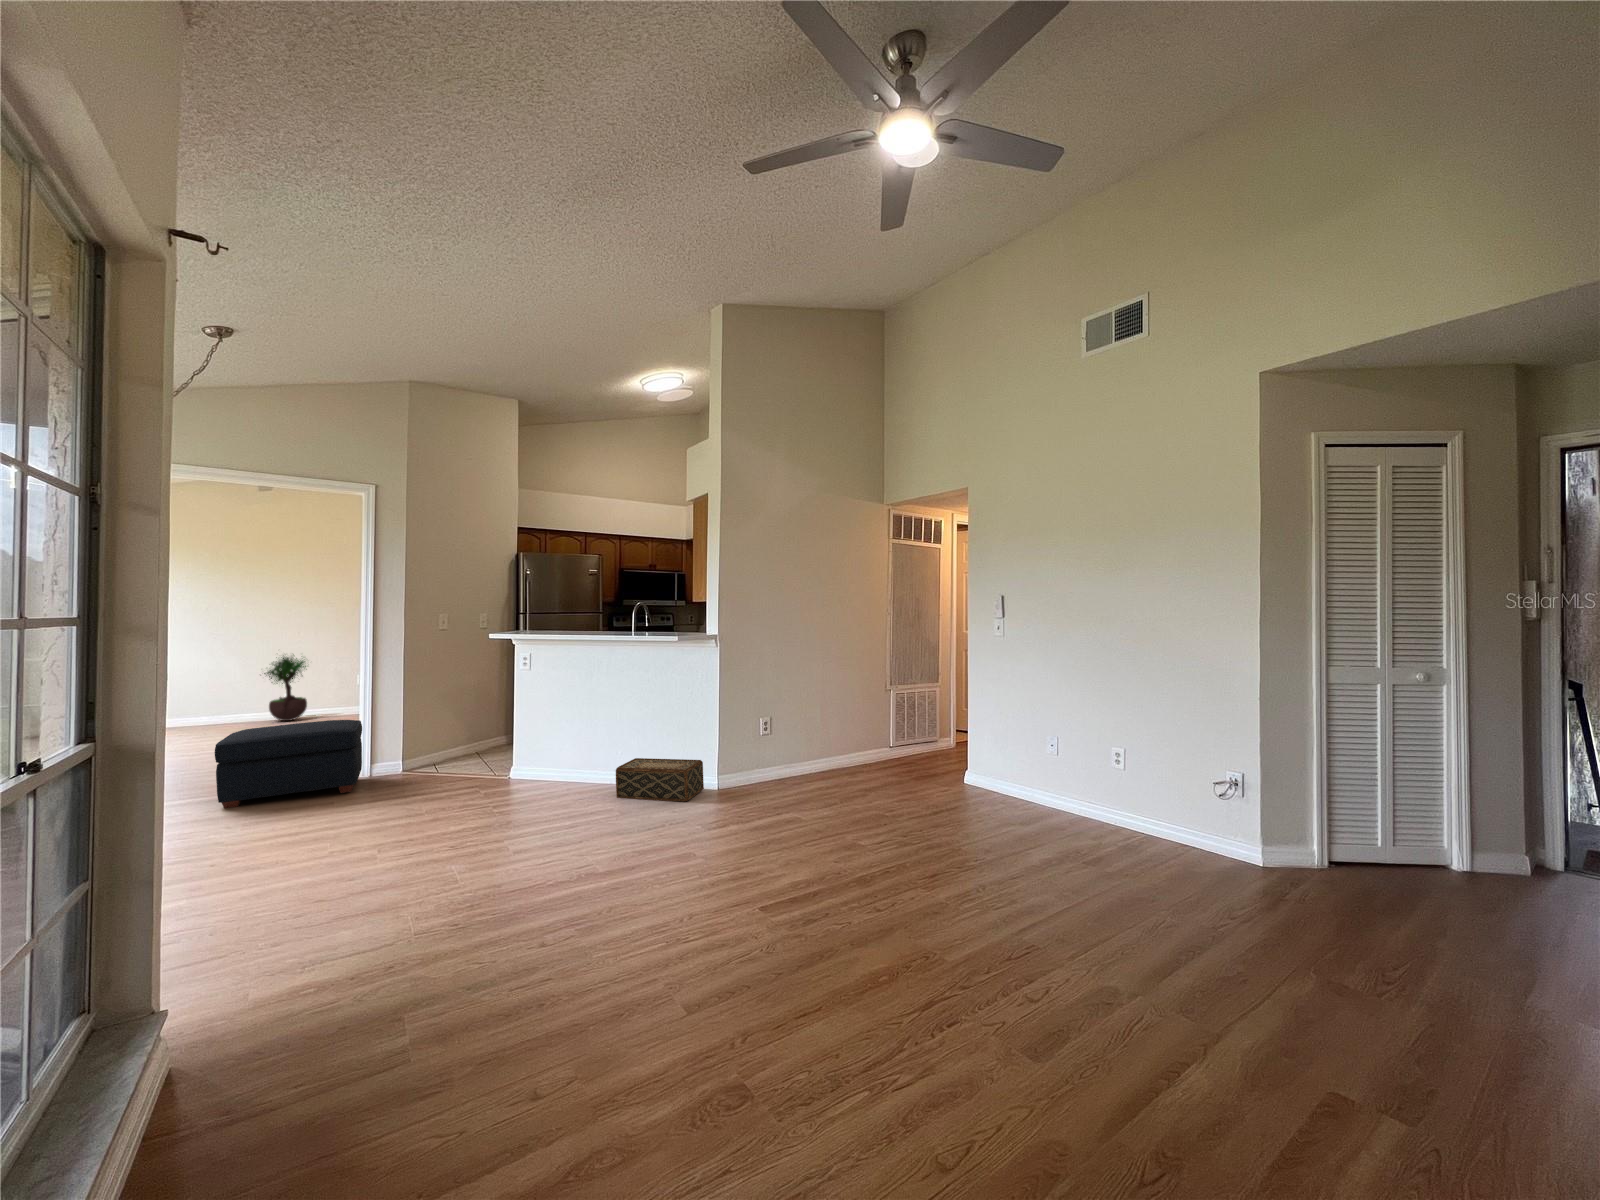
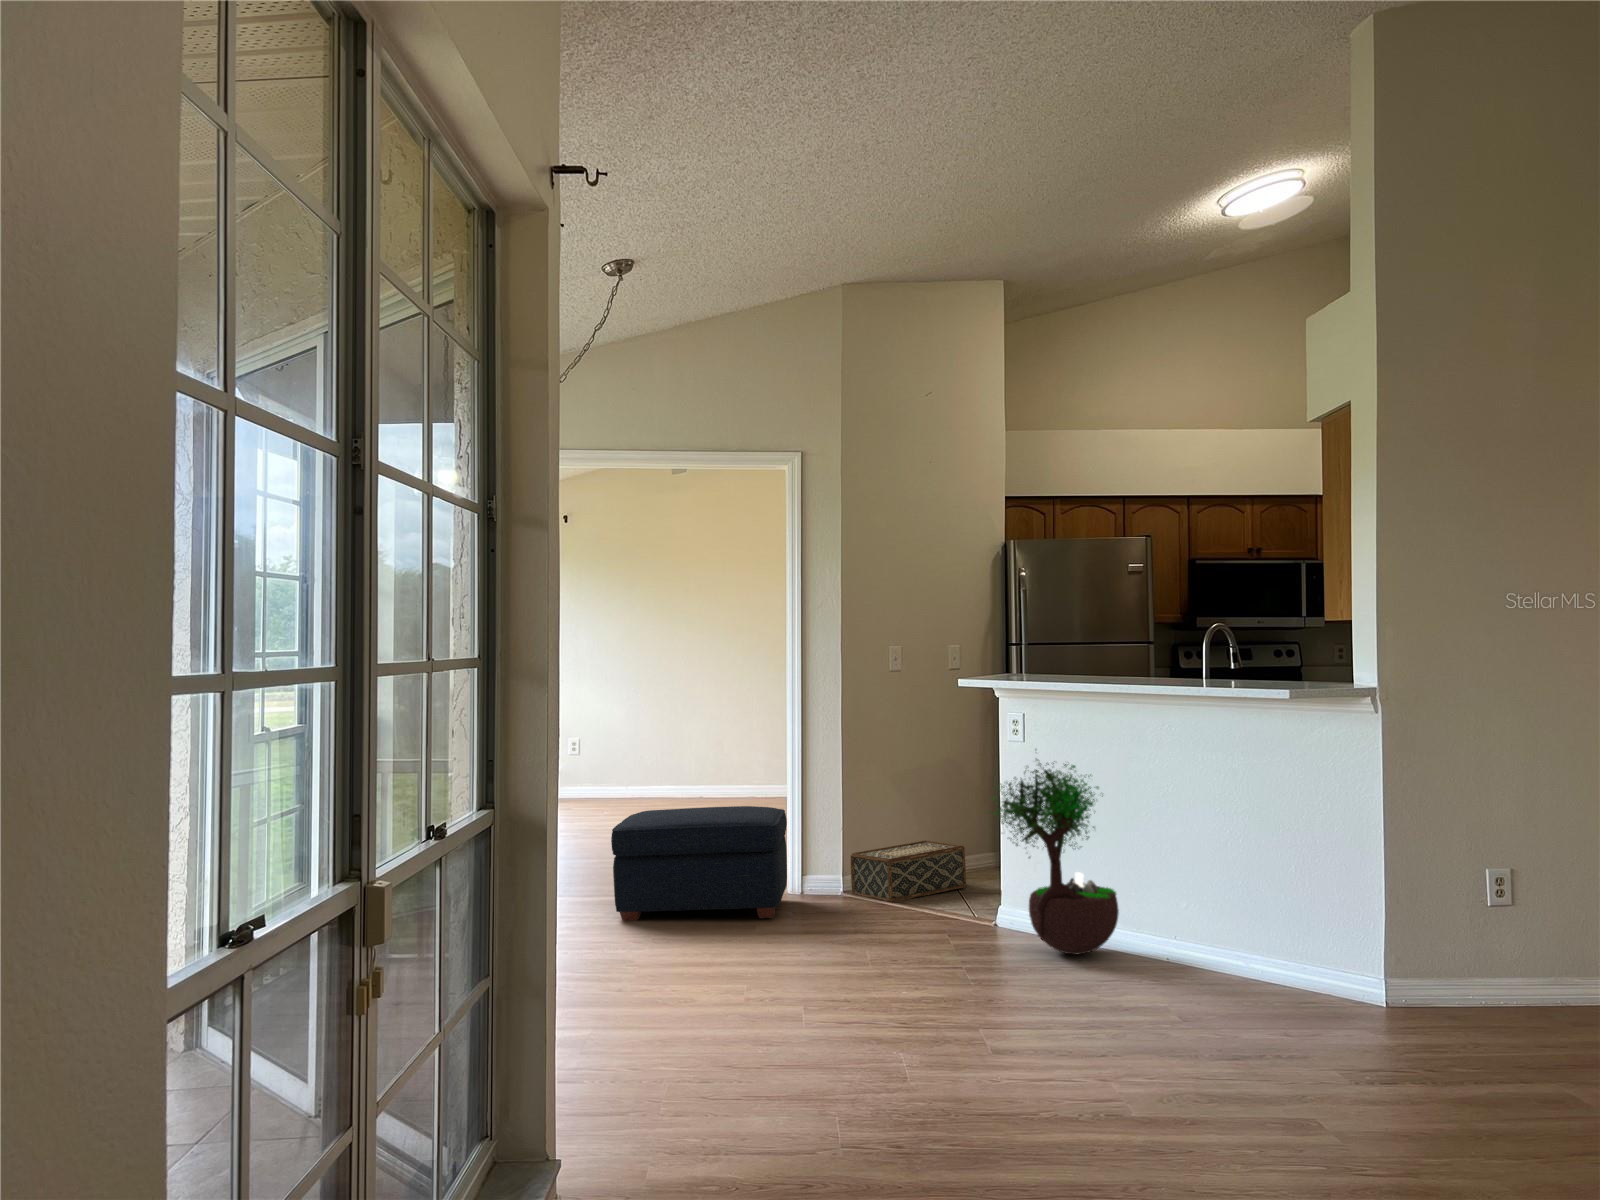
potted tree: present [264,655,307,721] -> present [988,759,1119,954]
woven basket: present [616,758,704,801] -> present [851,840,966,902]

